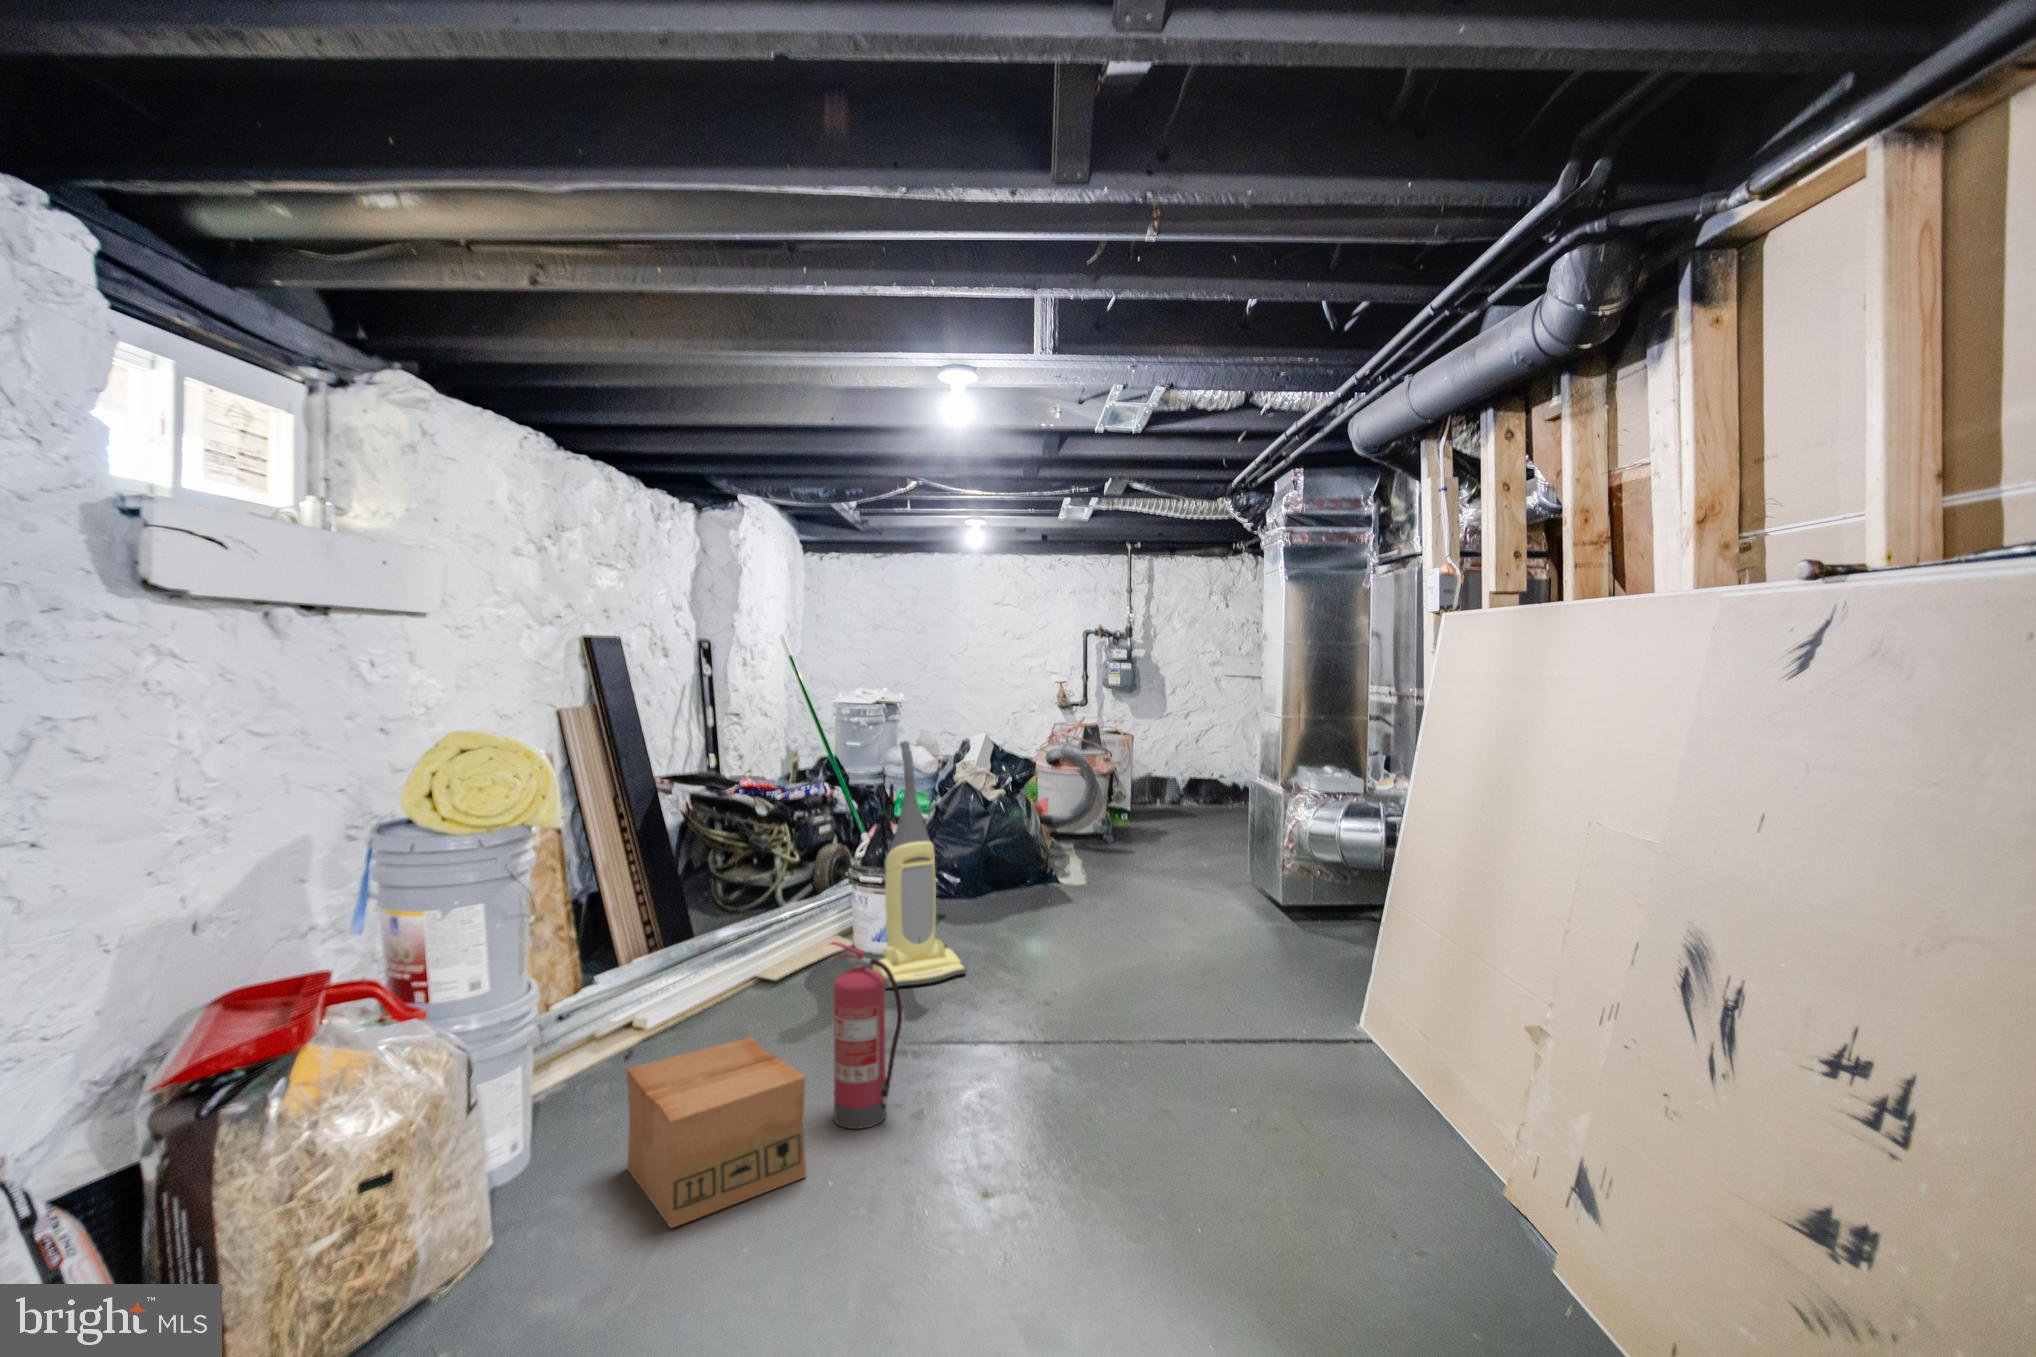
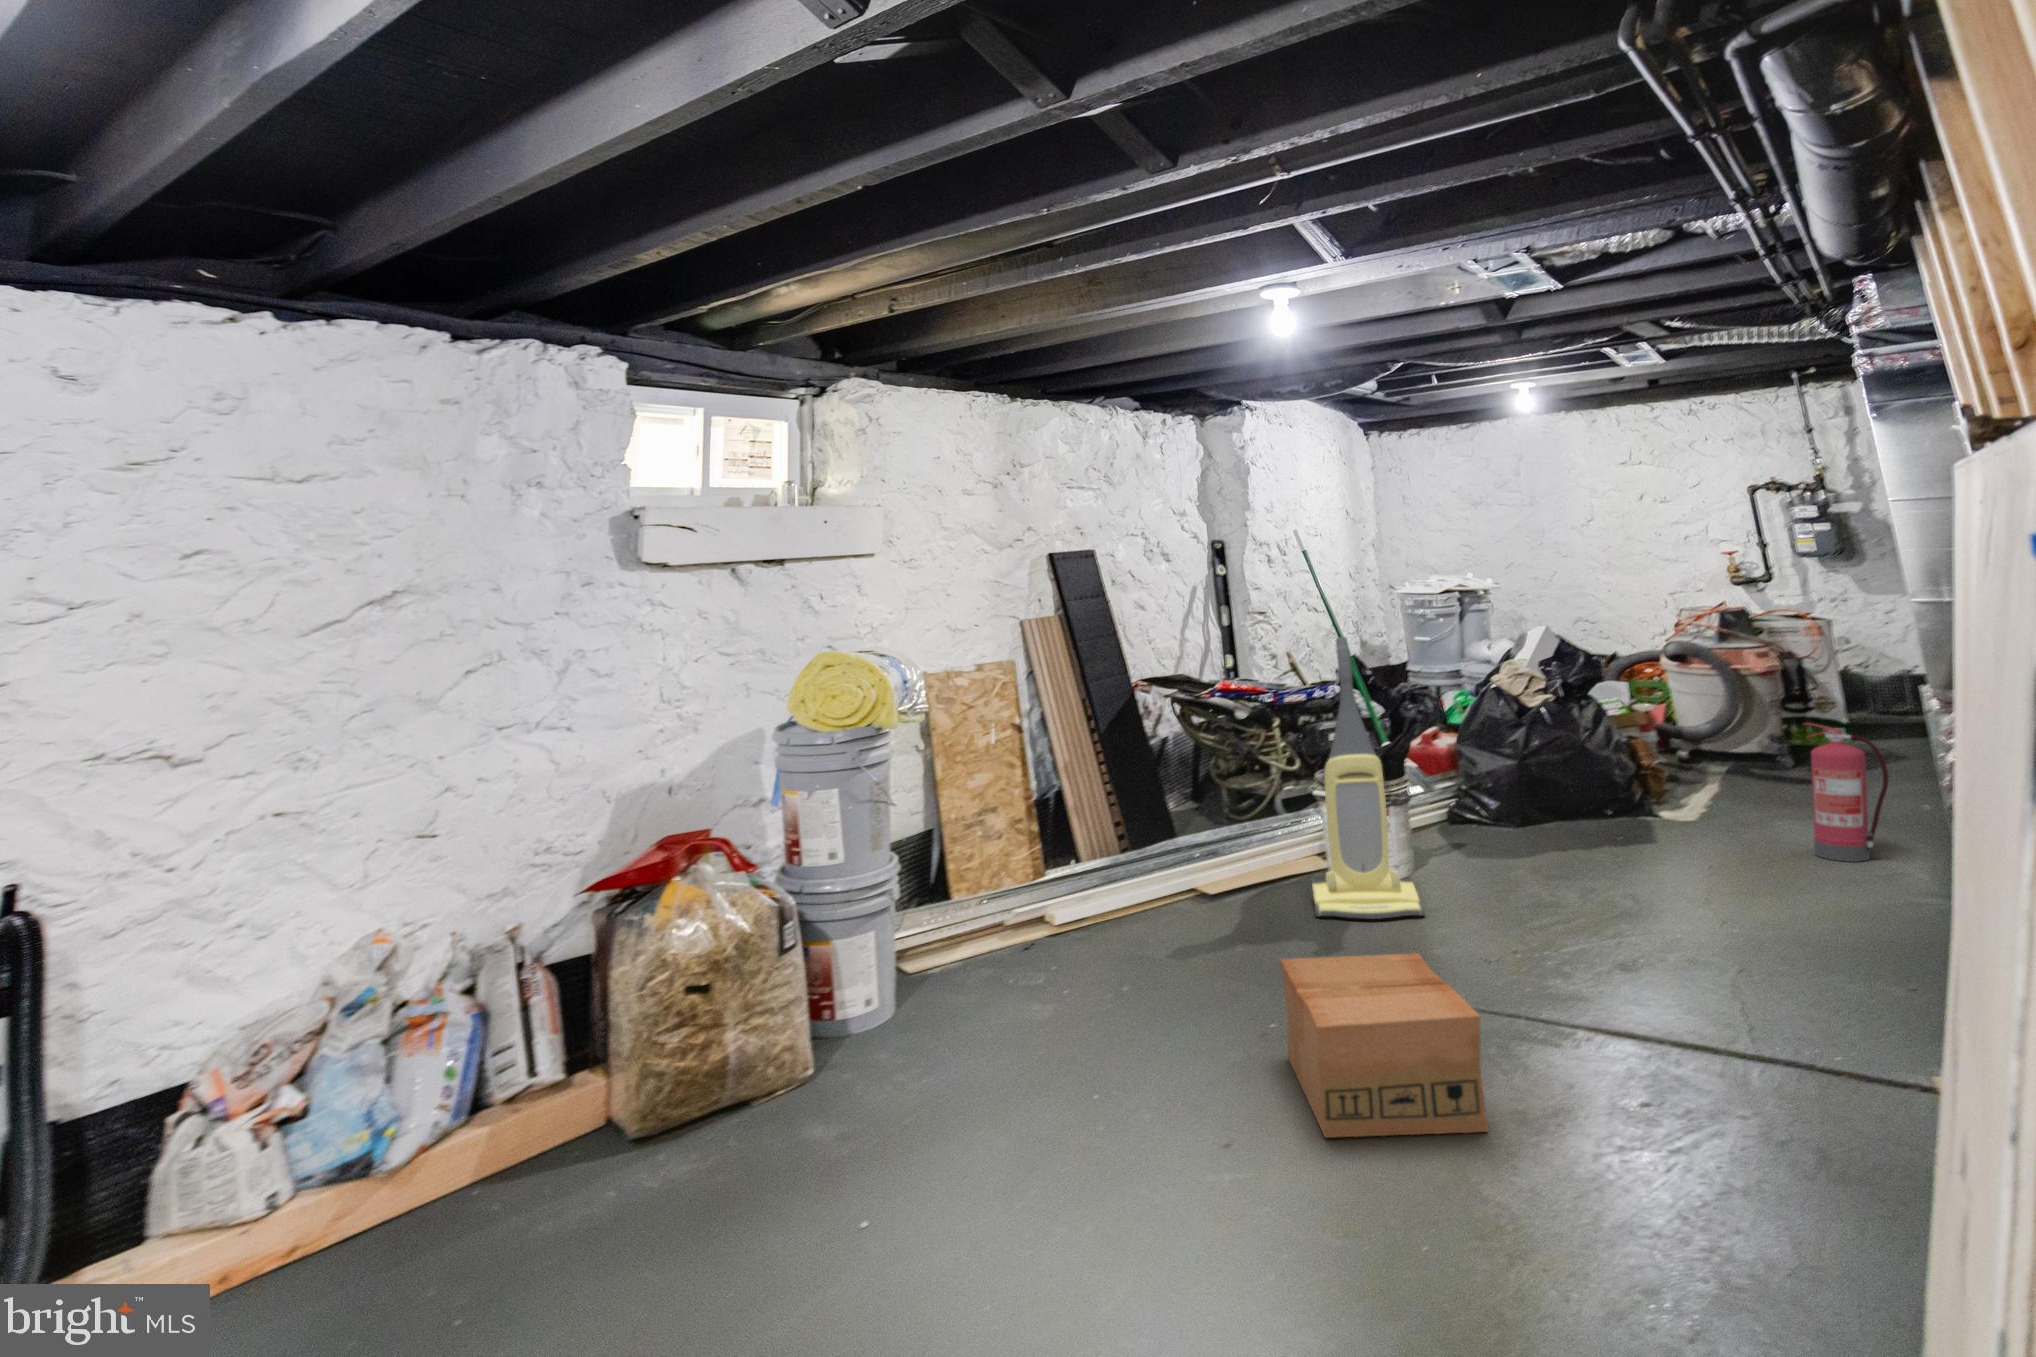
fire extinguisher: present [831,942,902,1129] -> present [1804,723,1888,862]
cardboard box: present [627,1037,806,1228] -> present [1281,953,1488,1138]

